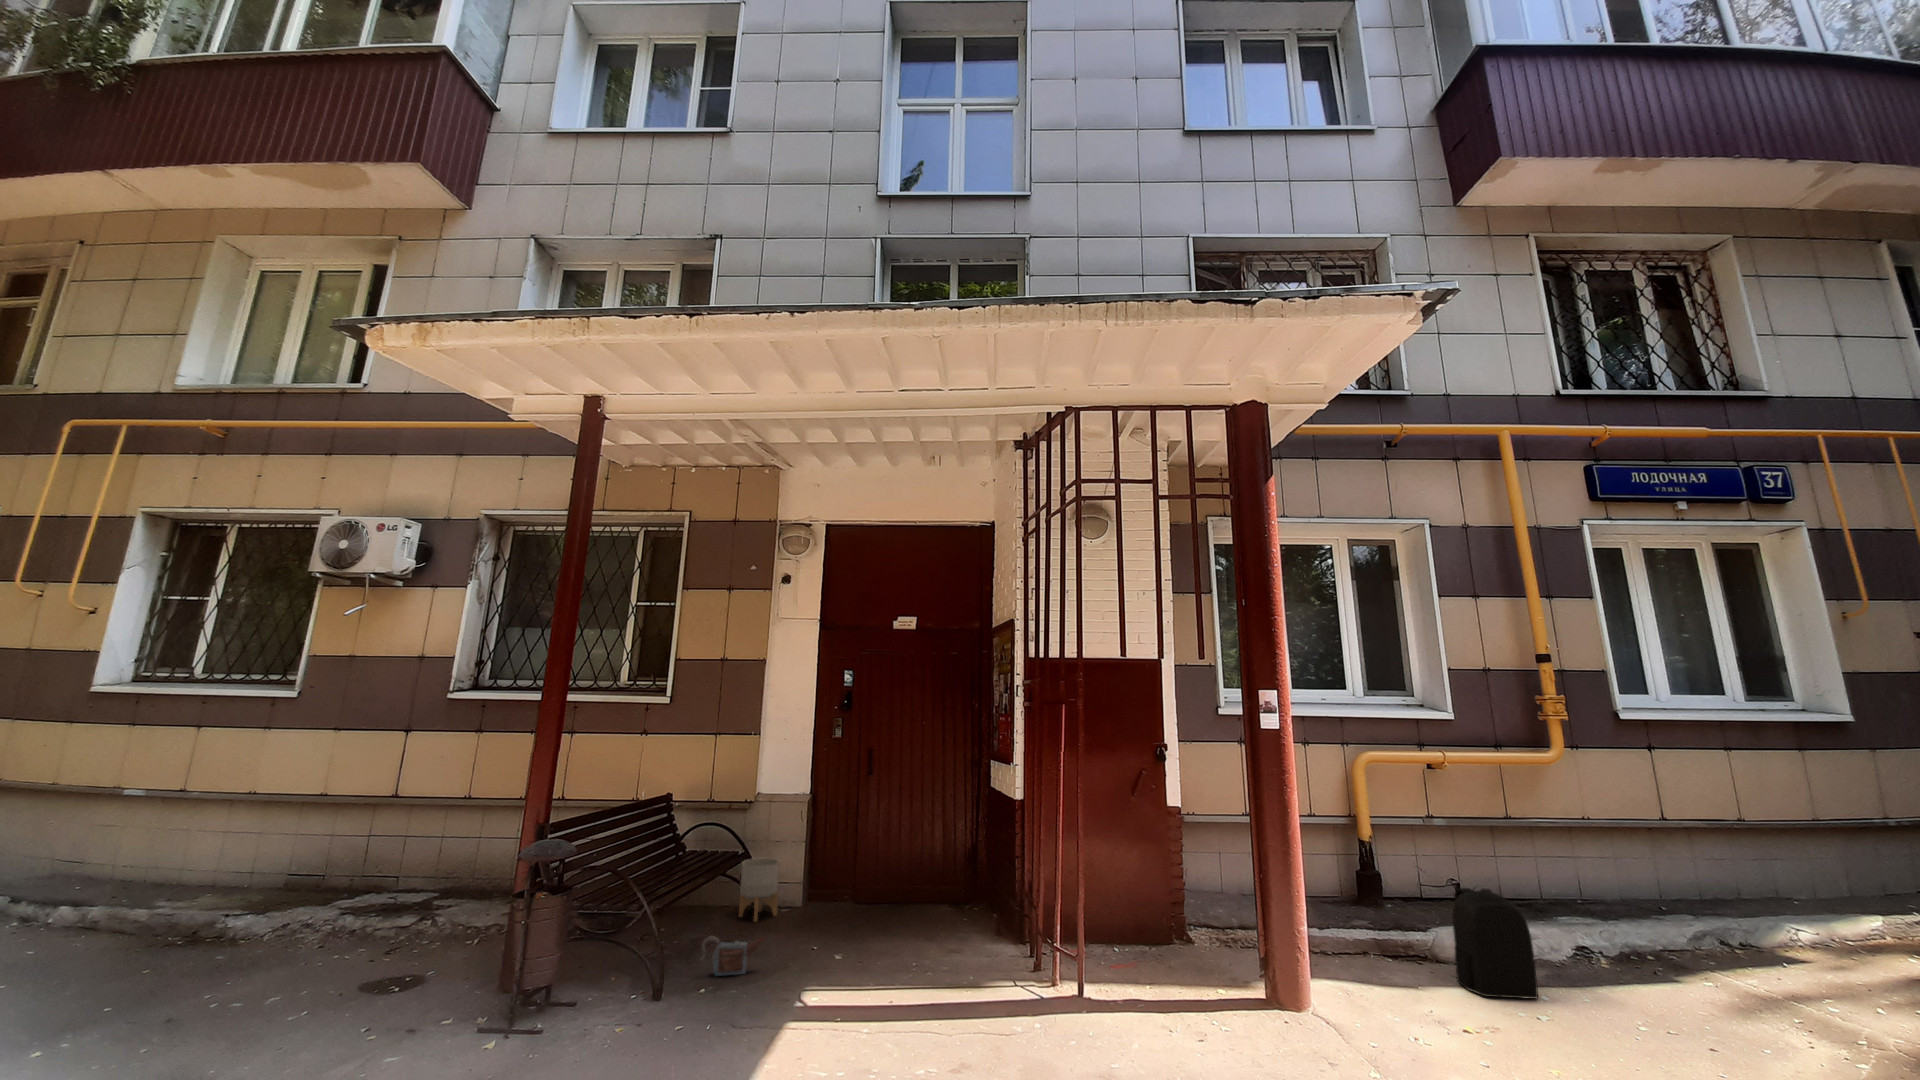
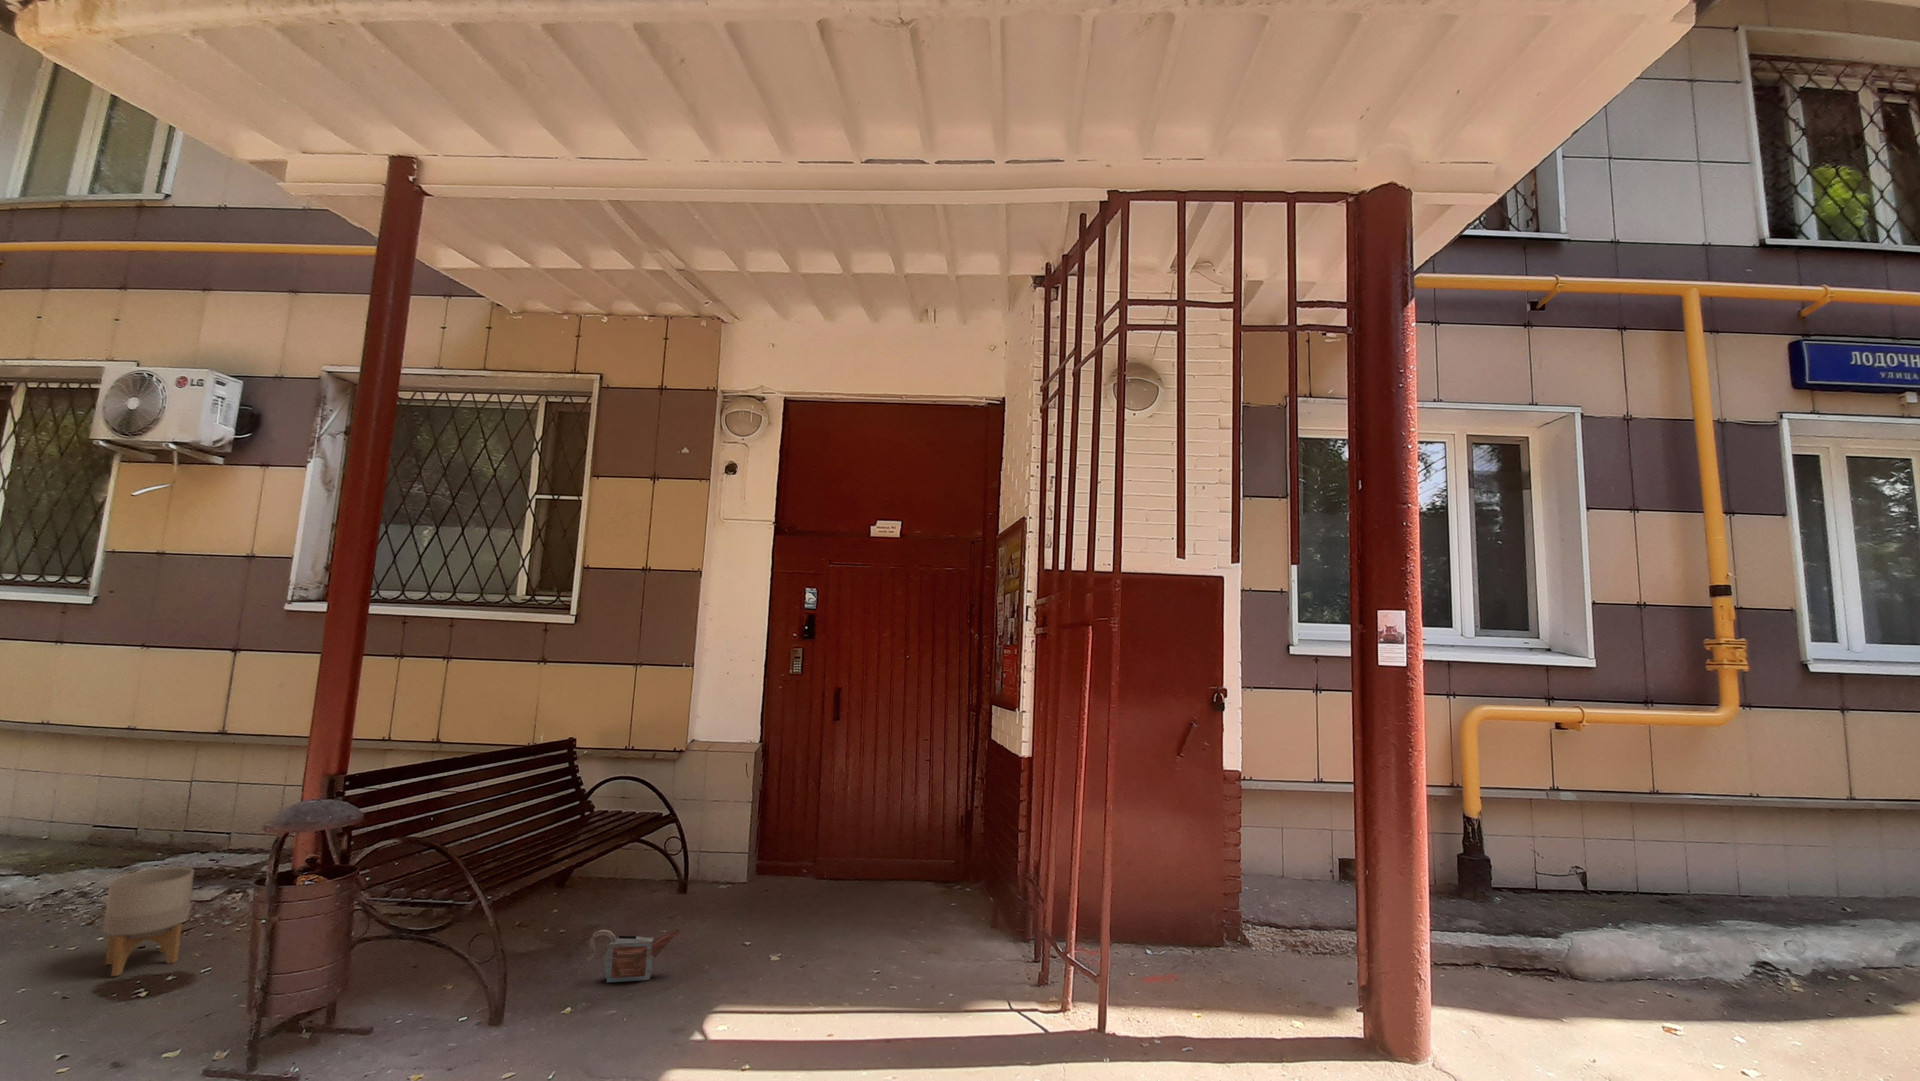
planter: present [739,858,779,922] -> present [103,867,194,976]
backpack: present [1453,888,1538,999] -> none [1611,888,1735,1043]

